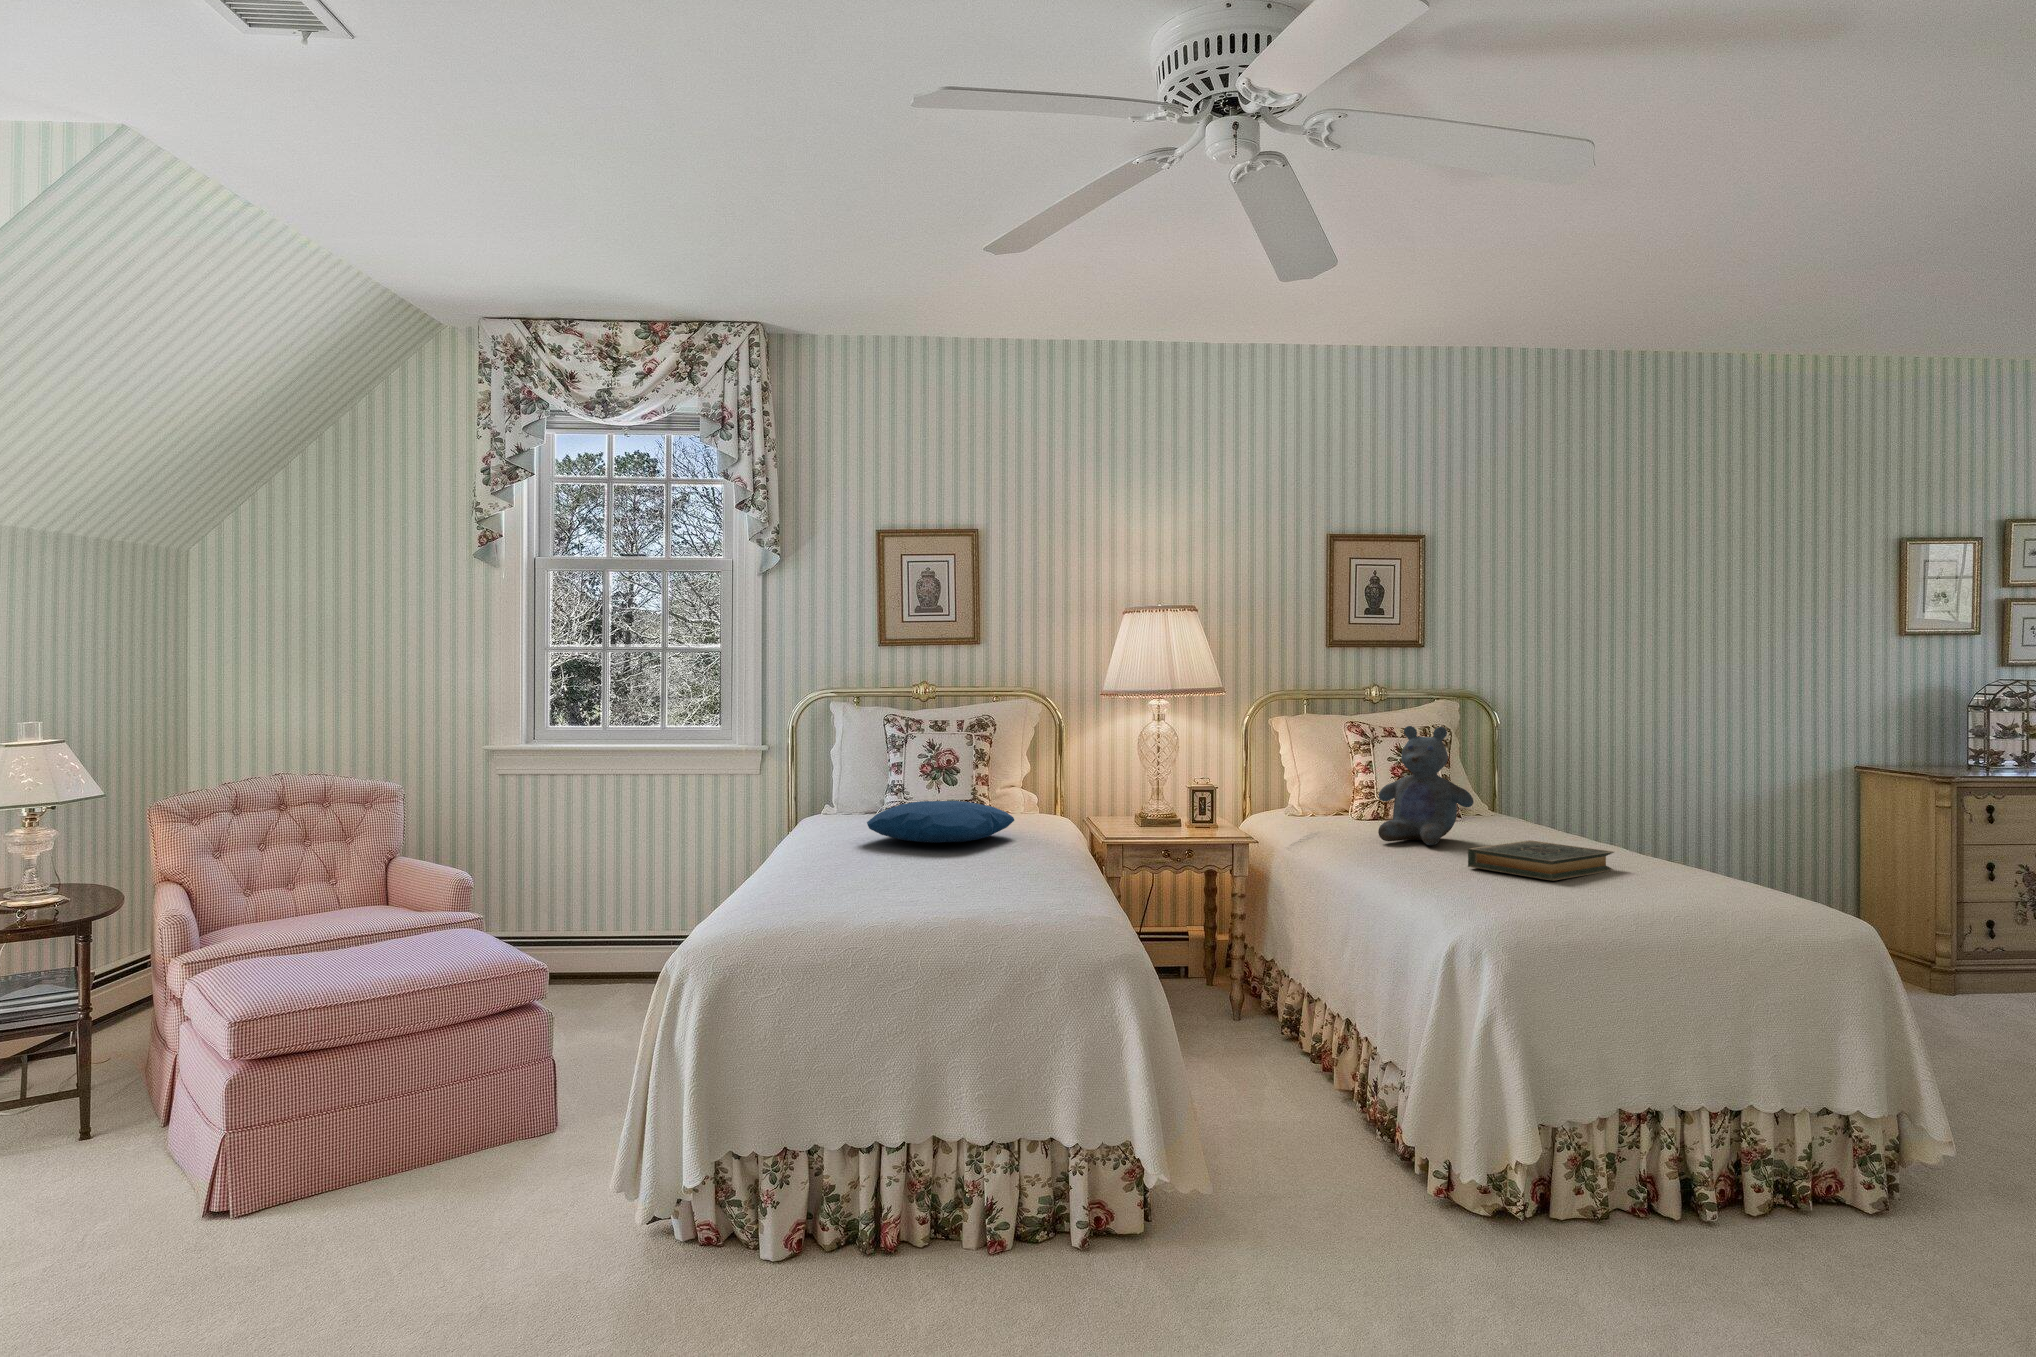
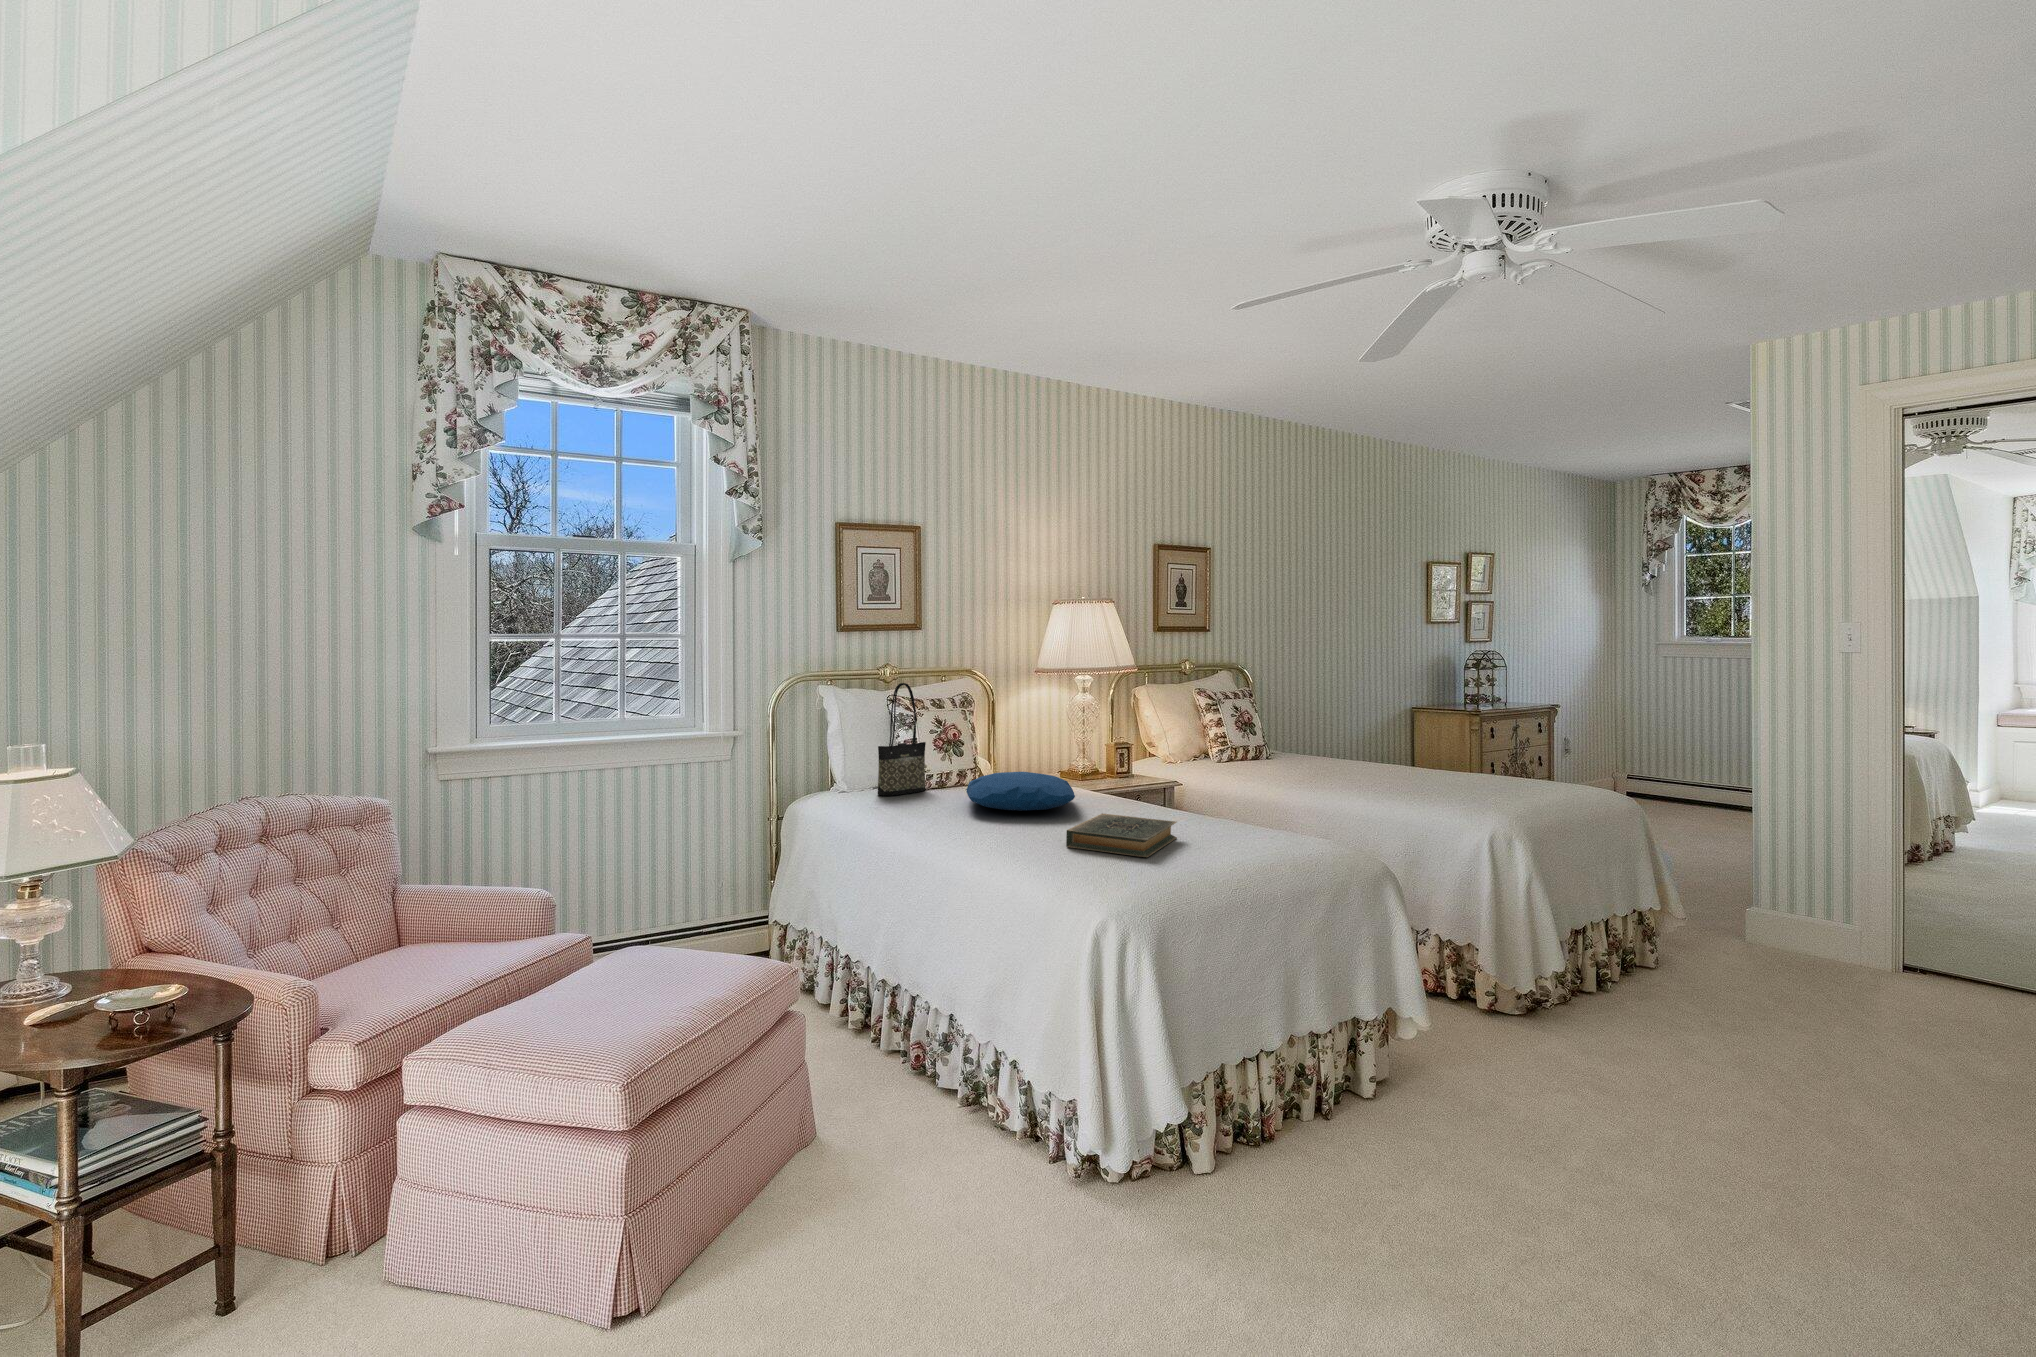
tote bag: none [834,699,900,822] -> present [878,683,926,796]
stuffed bear: present [1378,726,1473,845] -> none [1262,695,1331,780]
hardback book: present [1468,840,1614,881] -> present [1066,813,1177,857]

